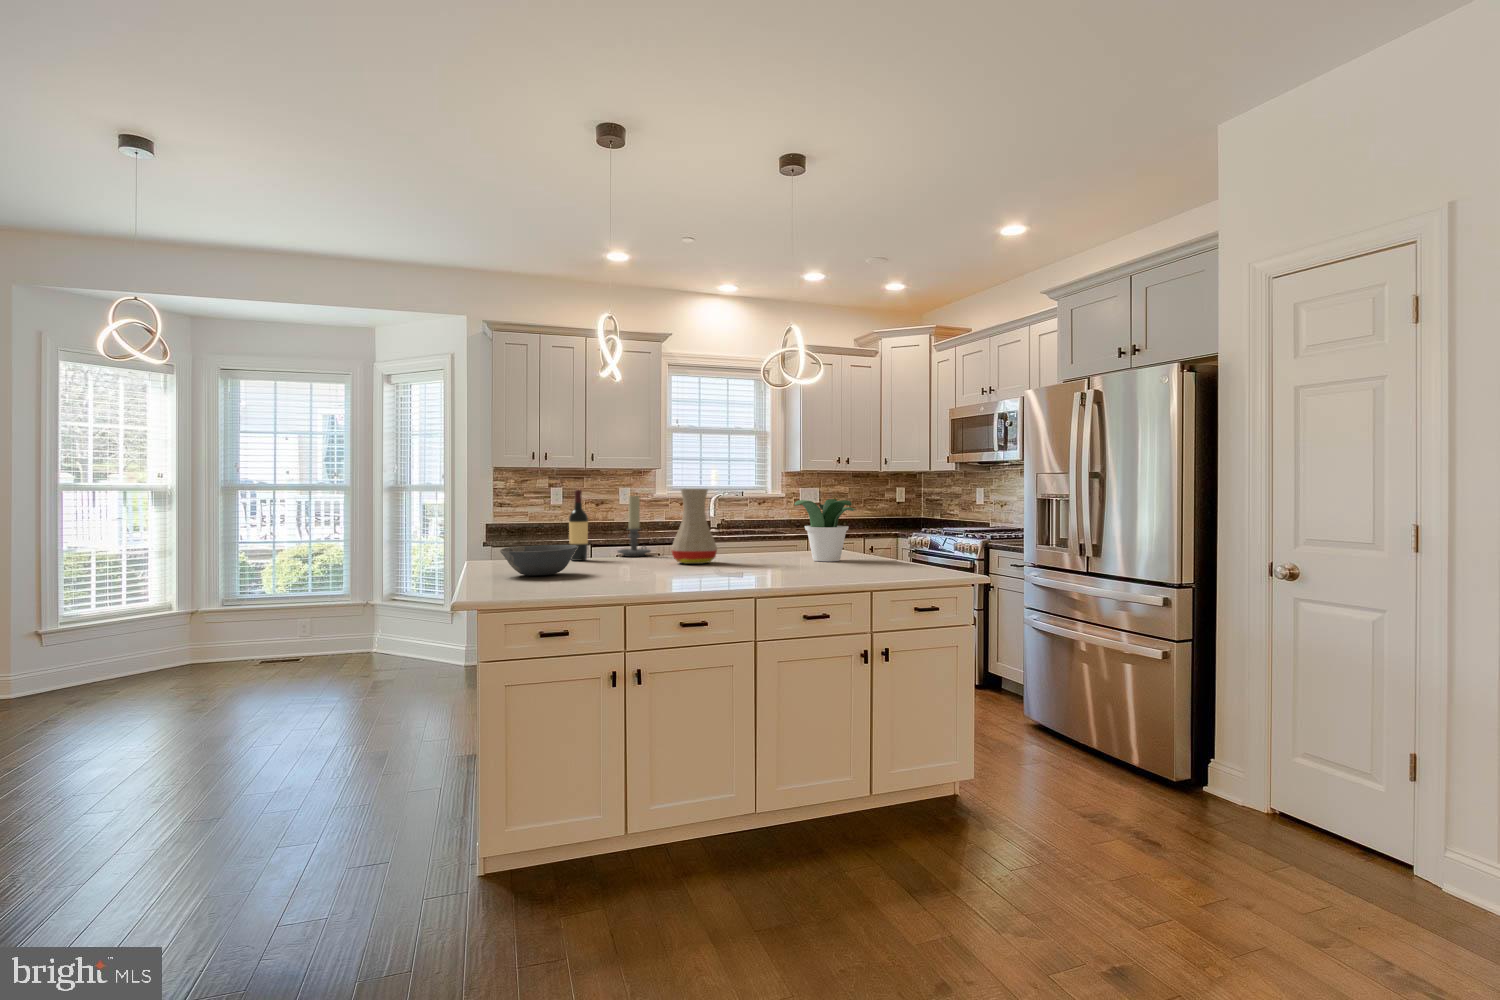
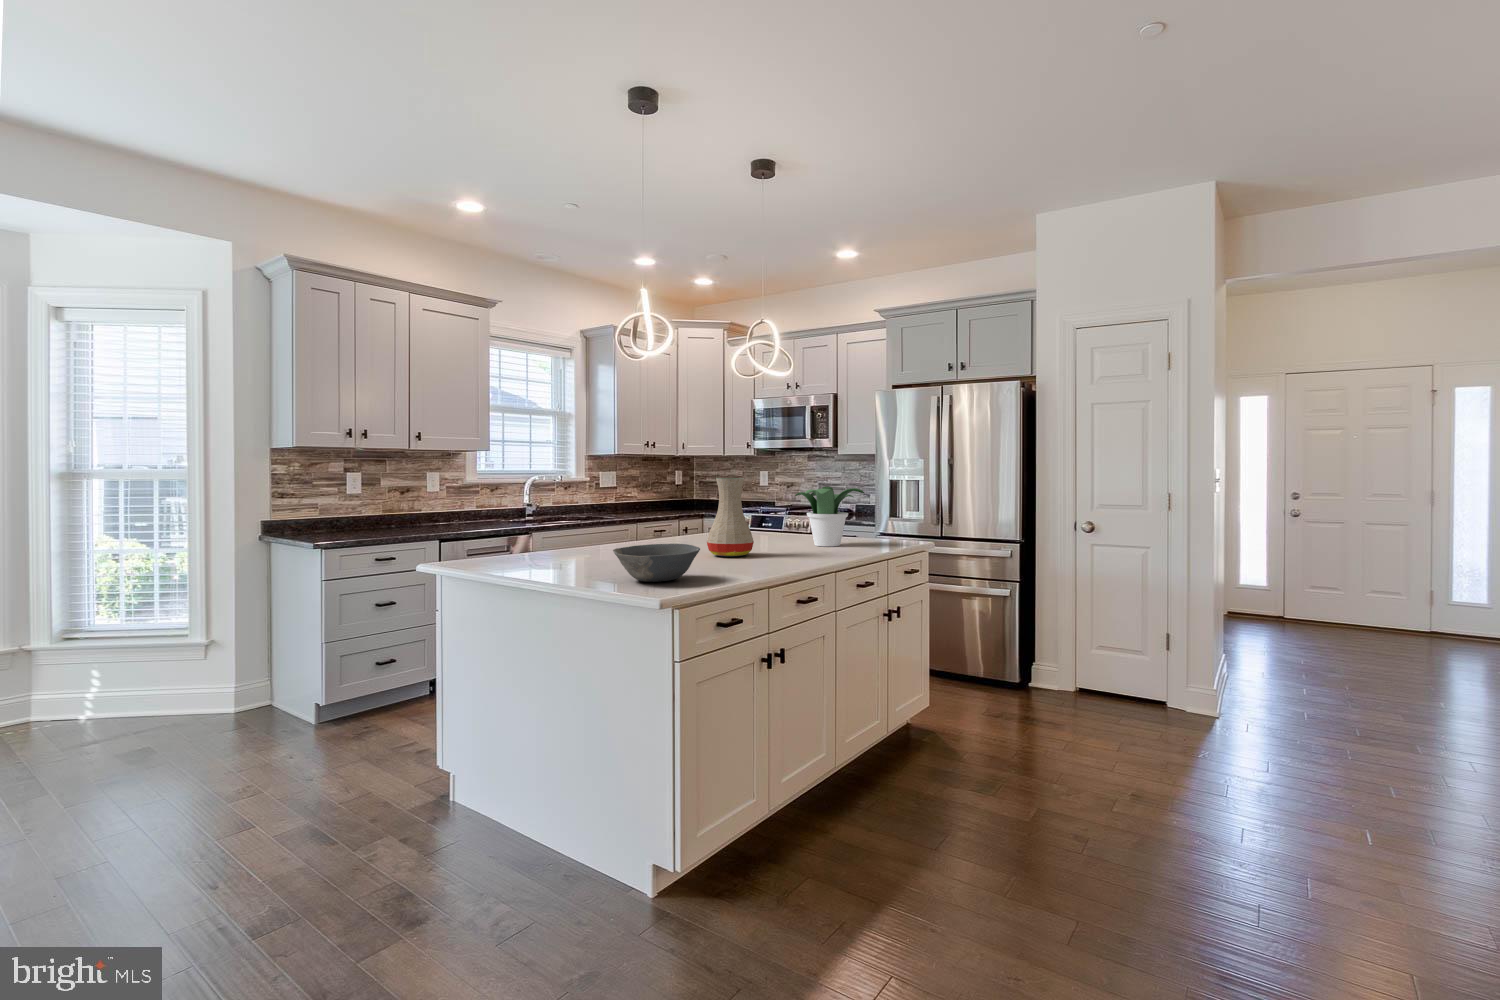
wine bottle: present [569,490,588,561] -> none [578,480,600,561]
candle holder: present [618,495,651,557] -> none [600,484,637,552]

